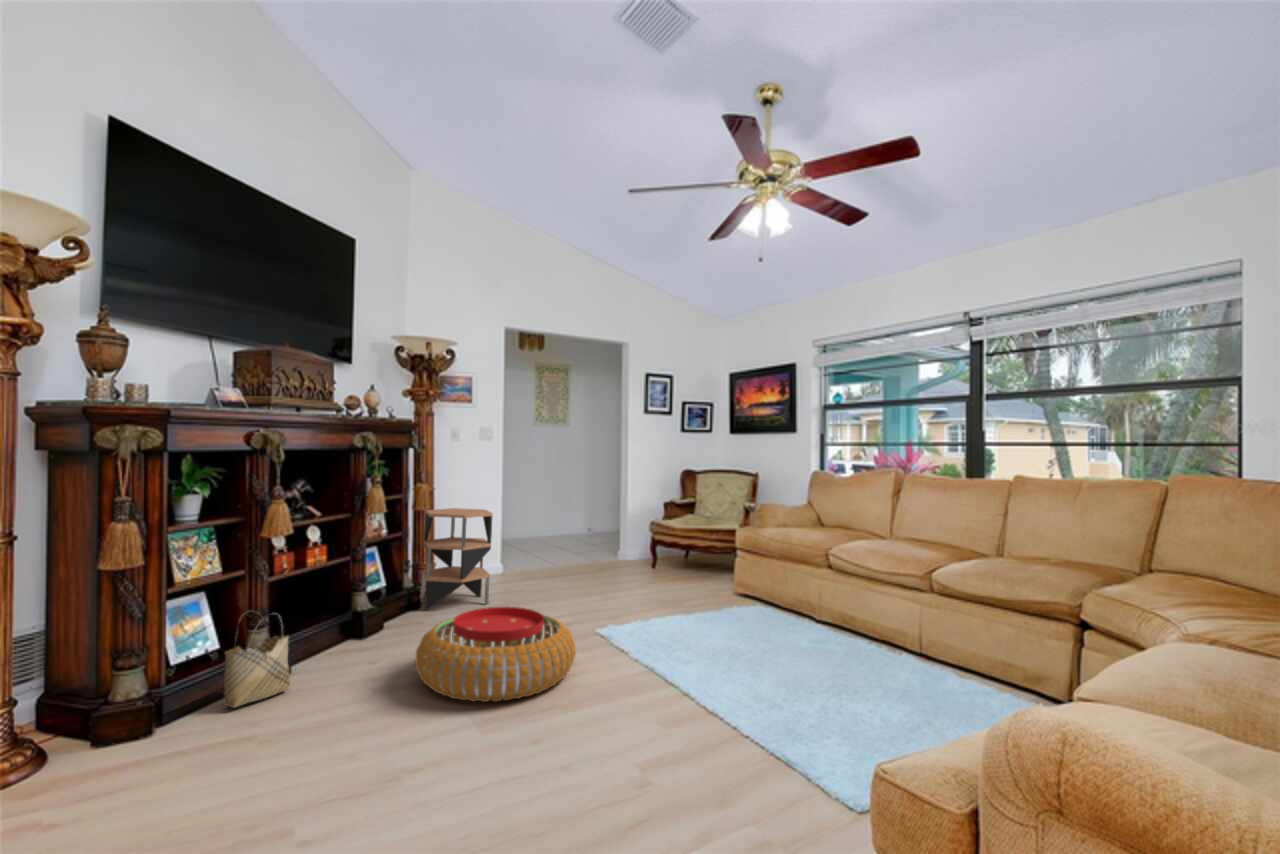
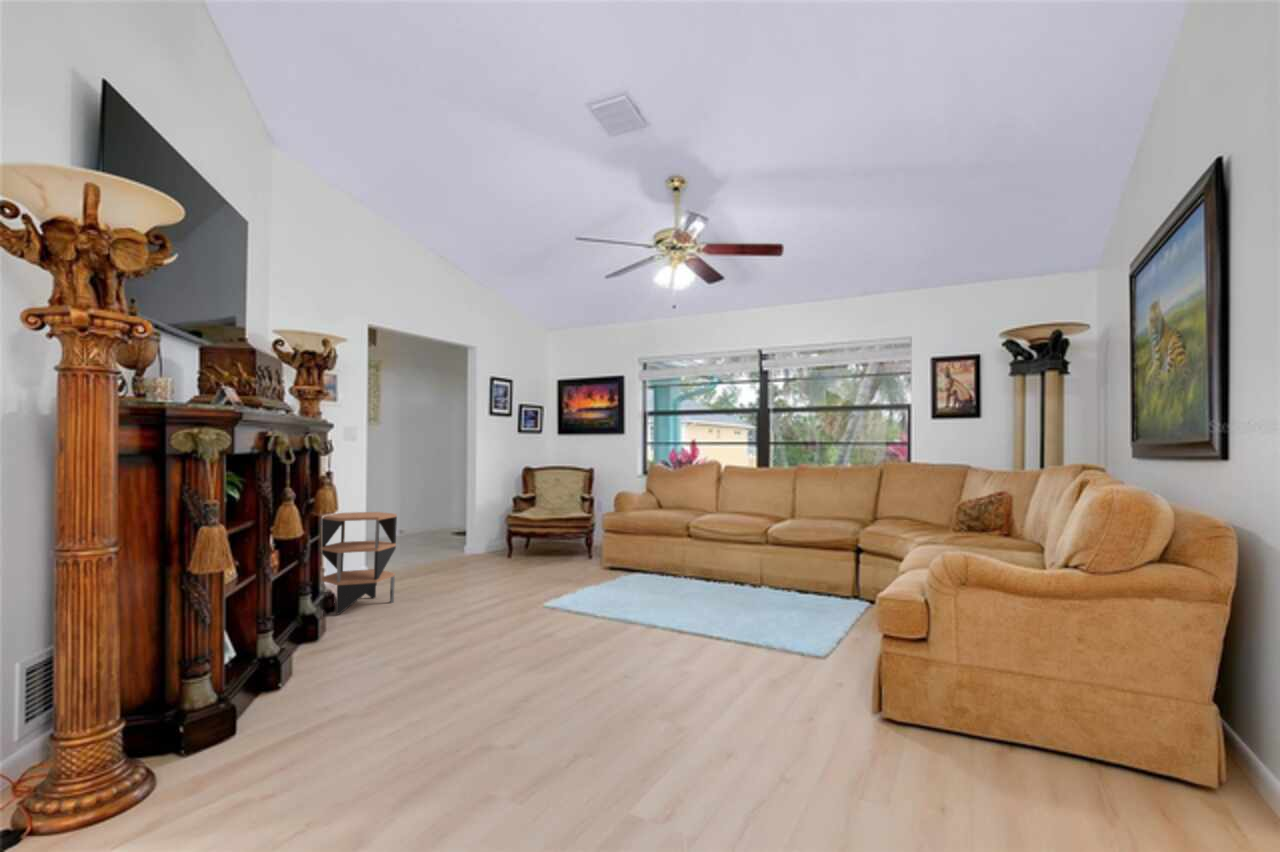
pouf: present [415,607,575,702] -> none [415,589,552,664]
woven basket: present [223,610,290,708] -> none [258,613,309,707]

